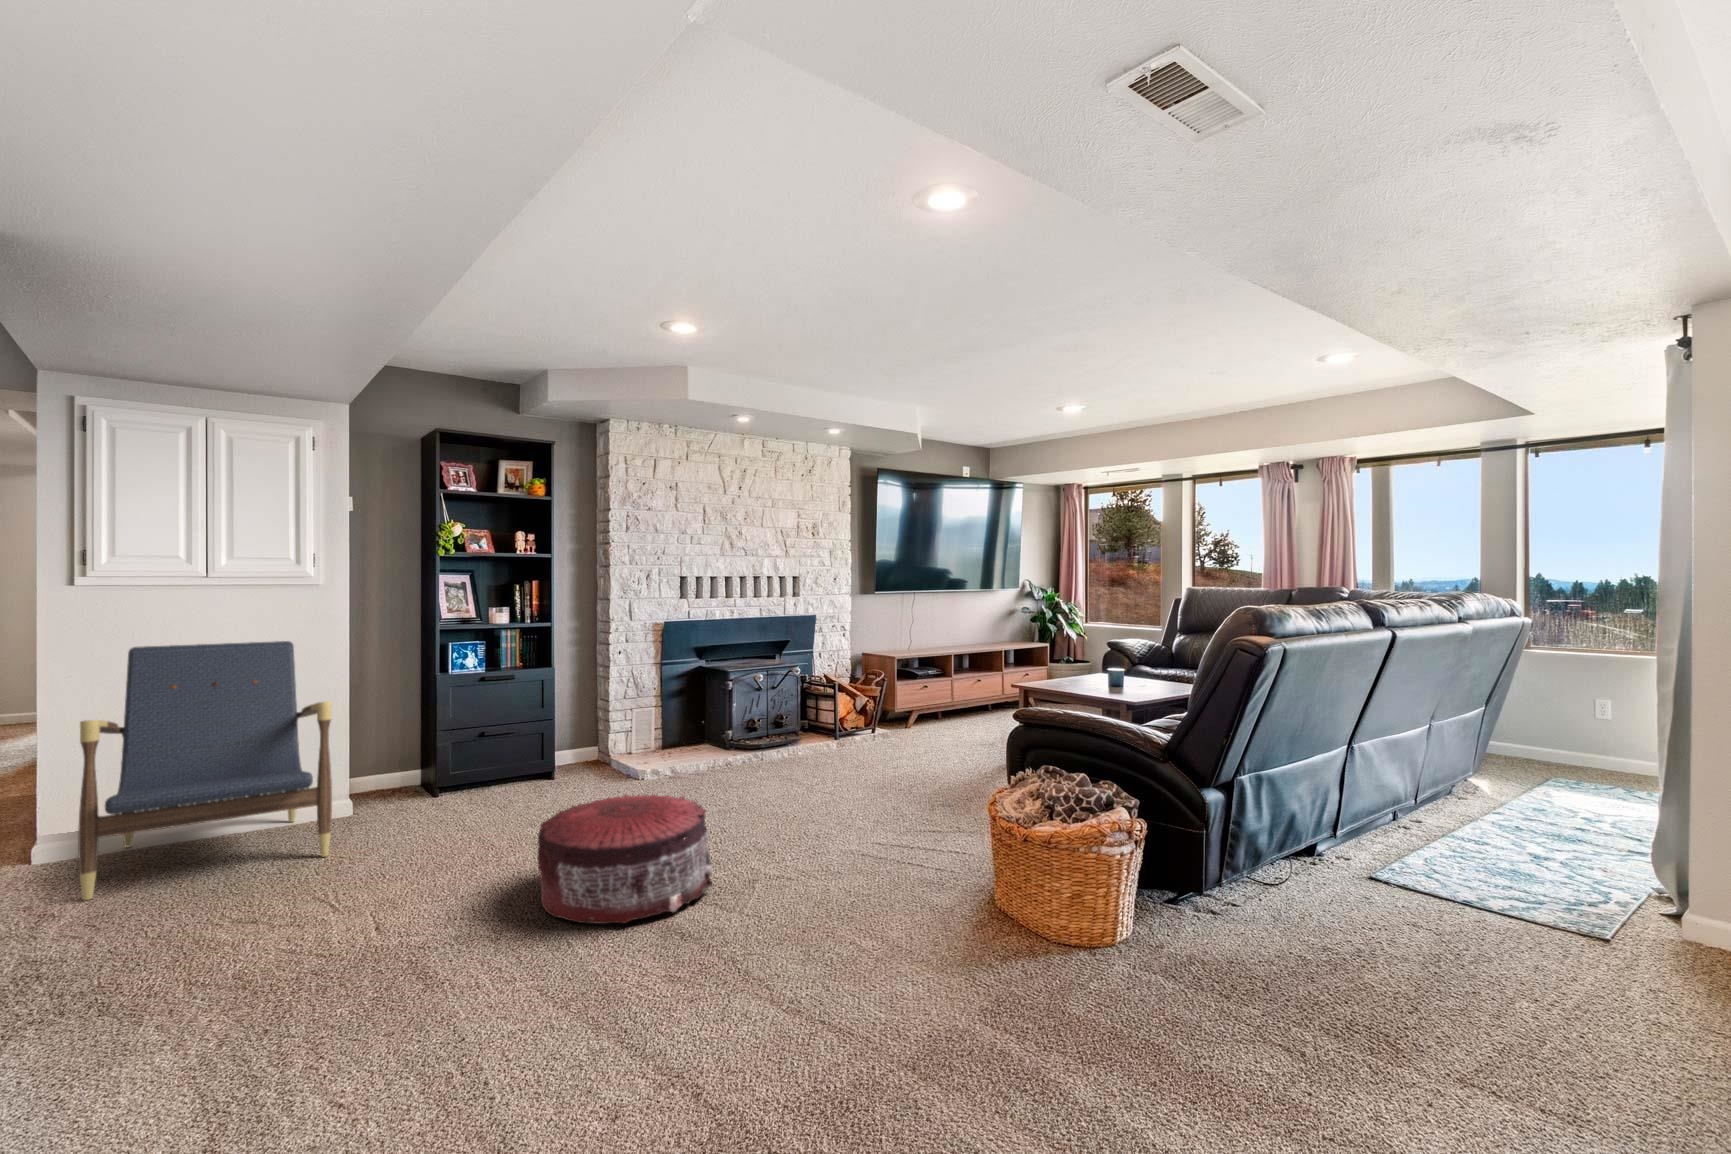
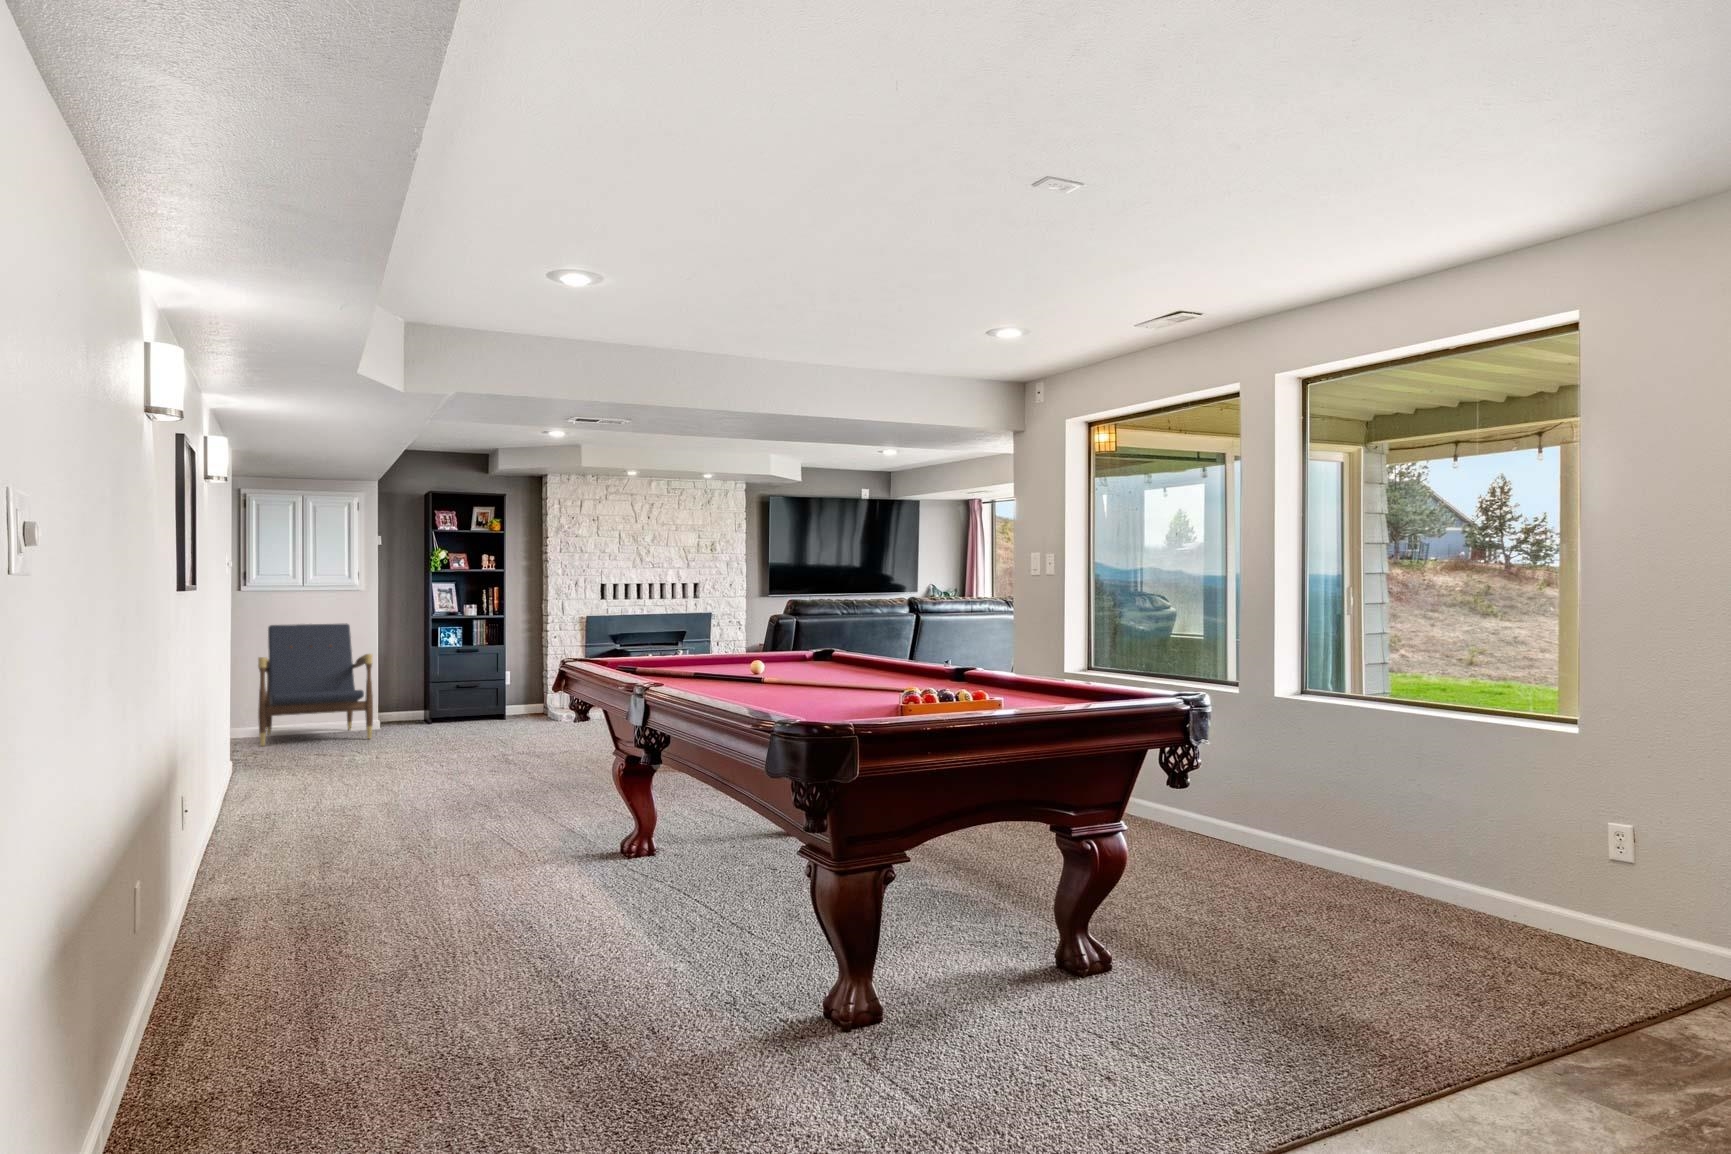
pouf: present [538,793,712,924] -> none [473,702,564,754]

